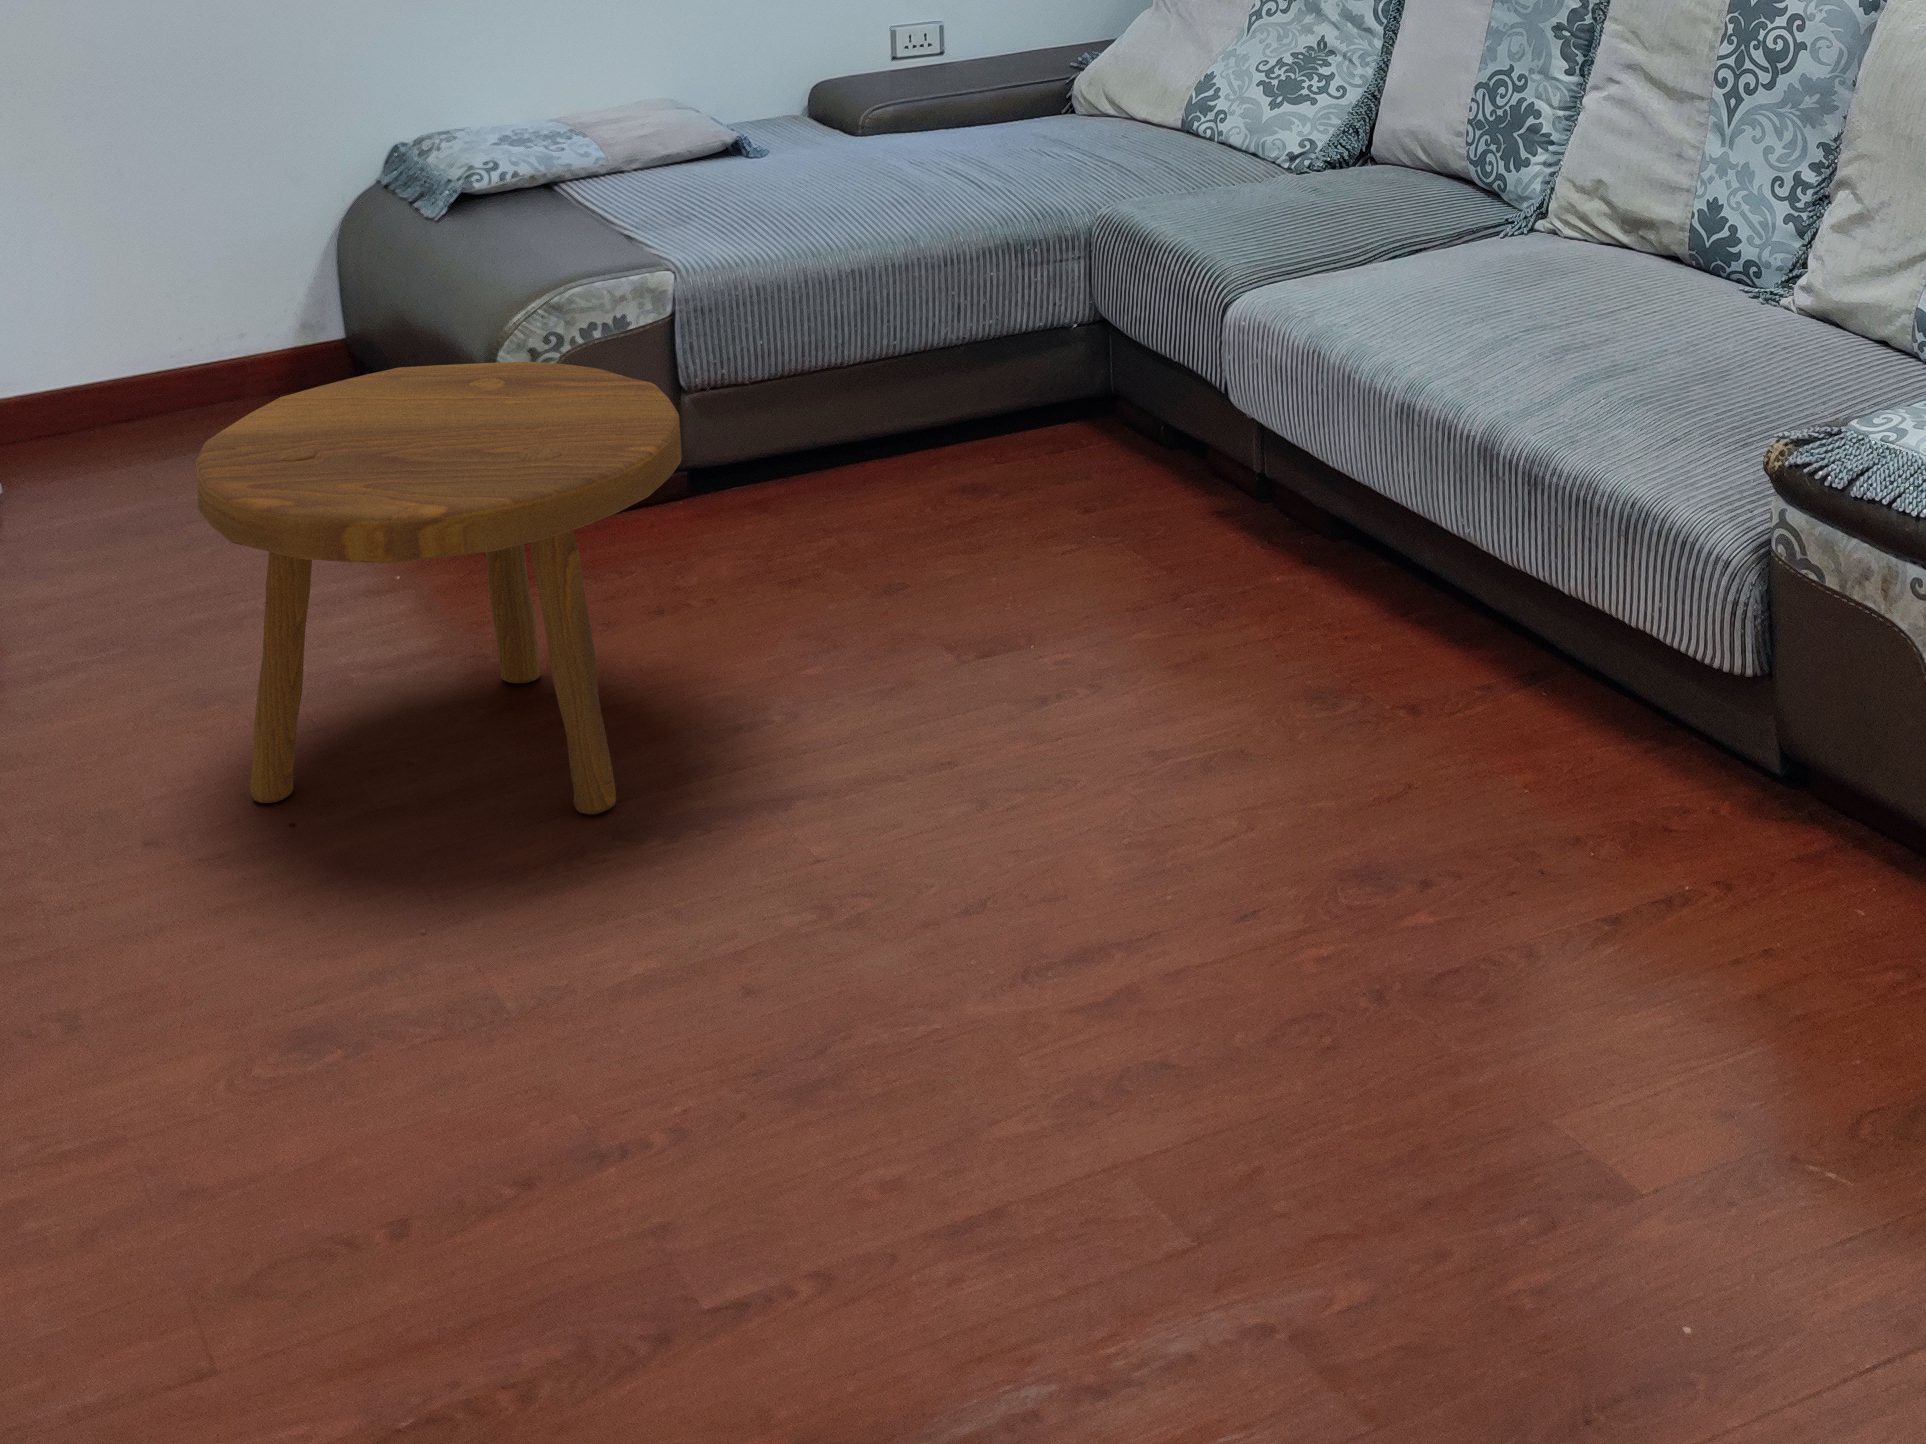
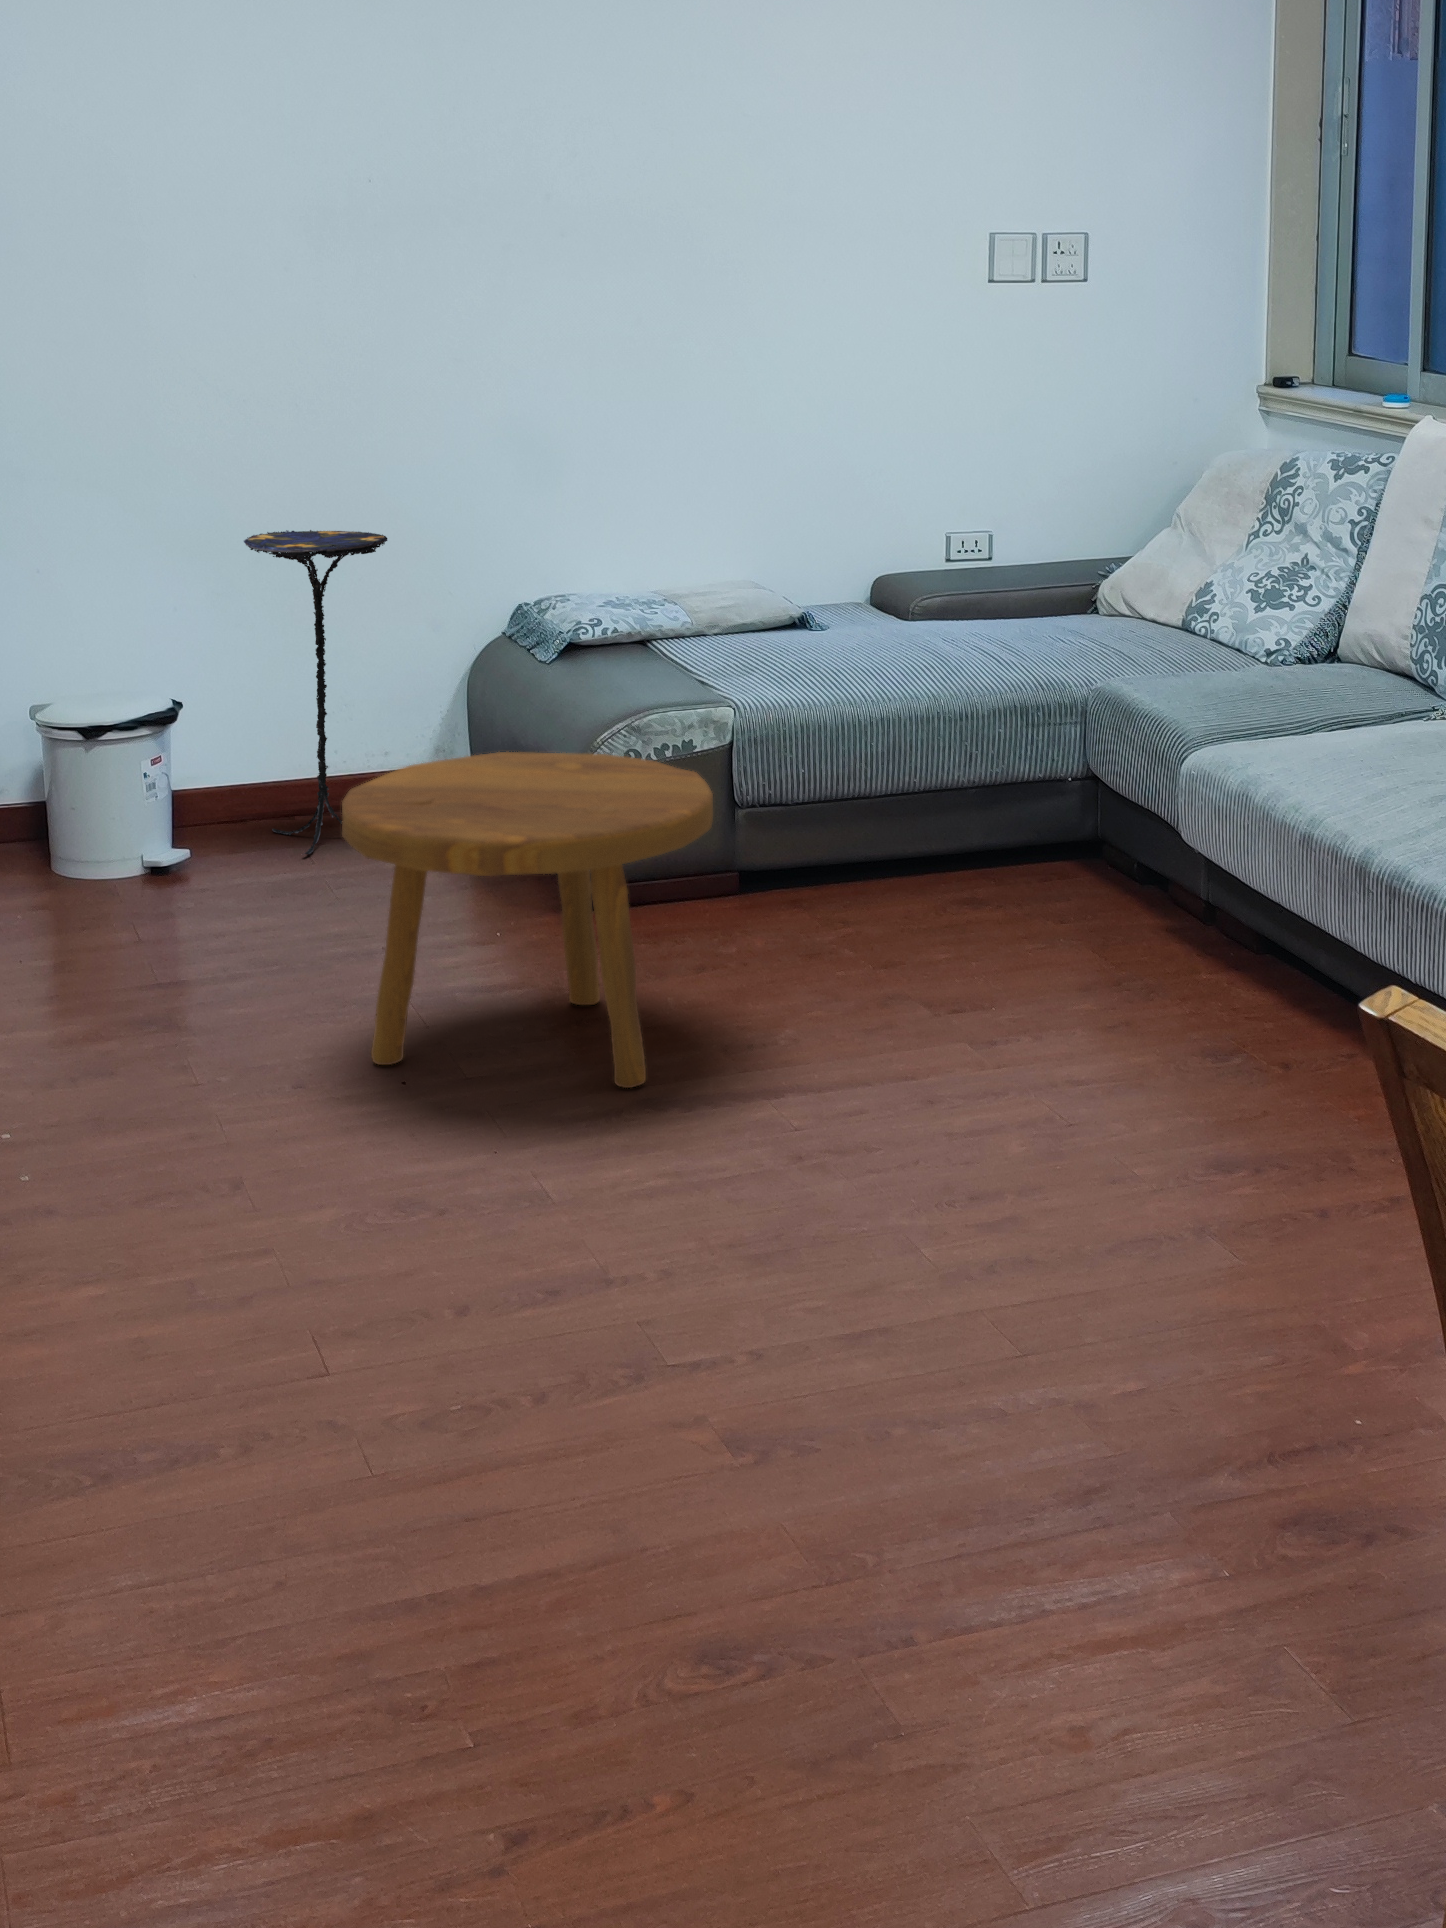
side table: none [54,73,257,478] -> present [244,530,387,854]

